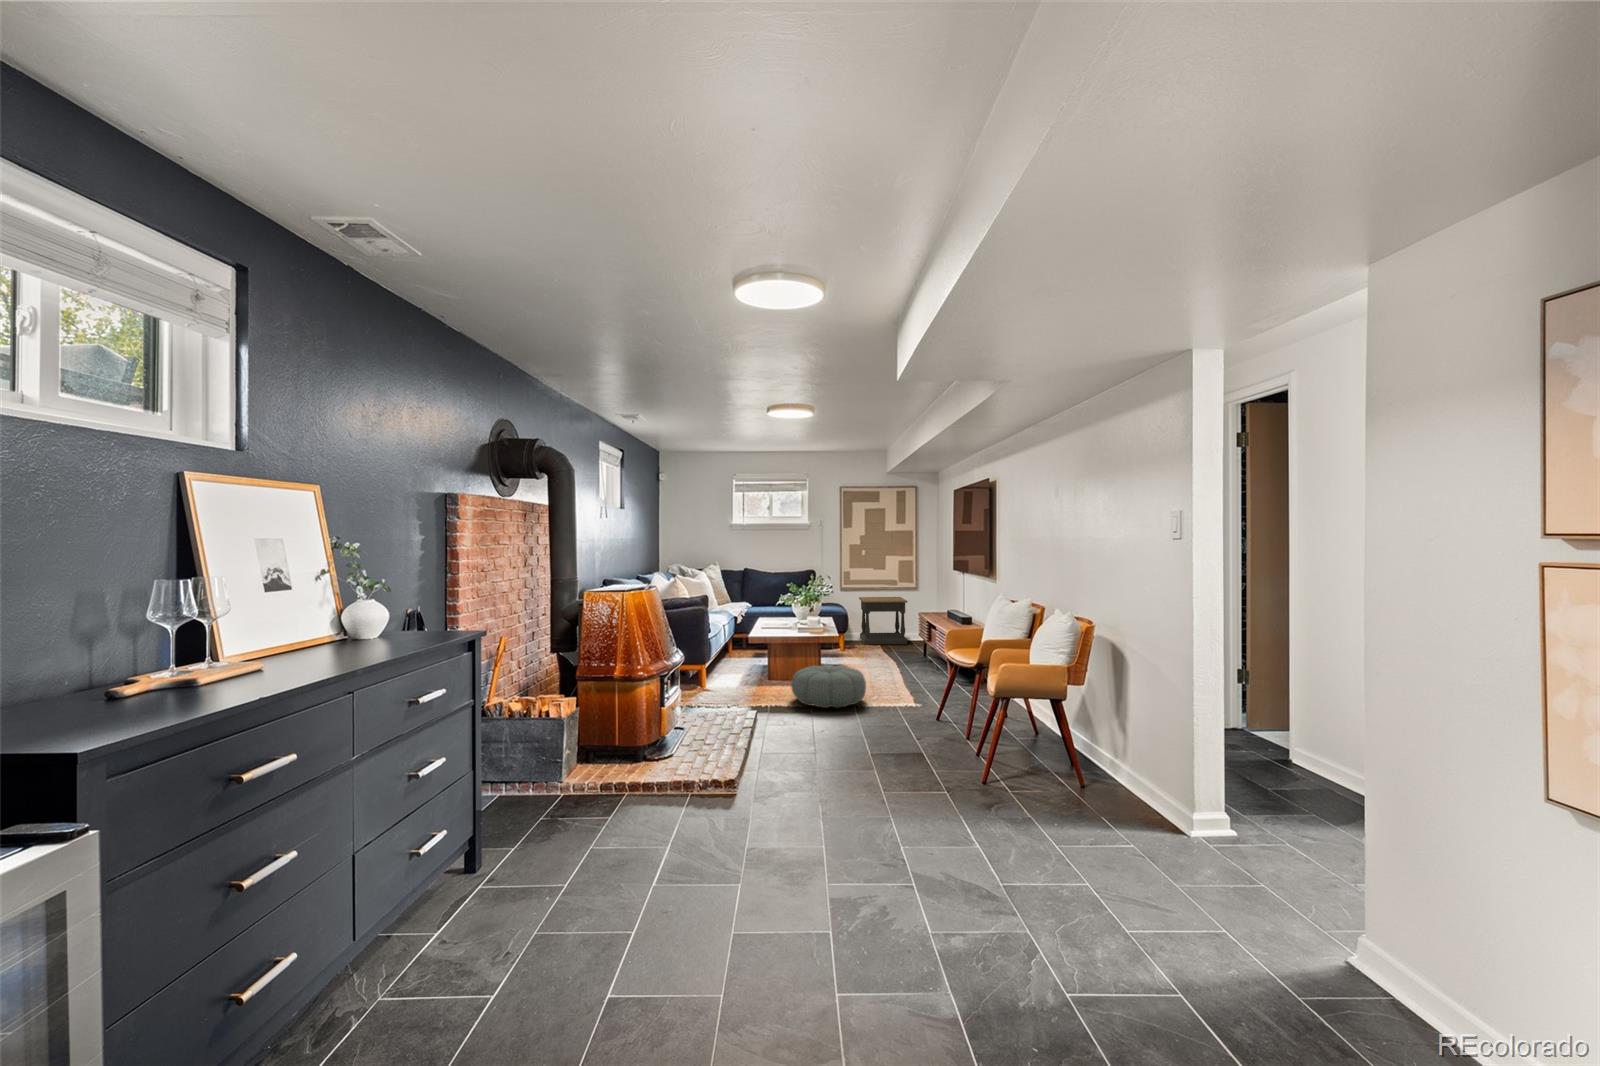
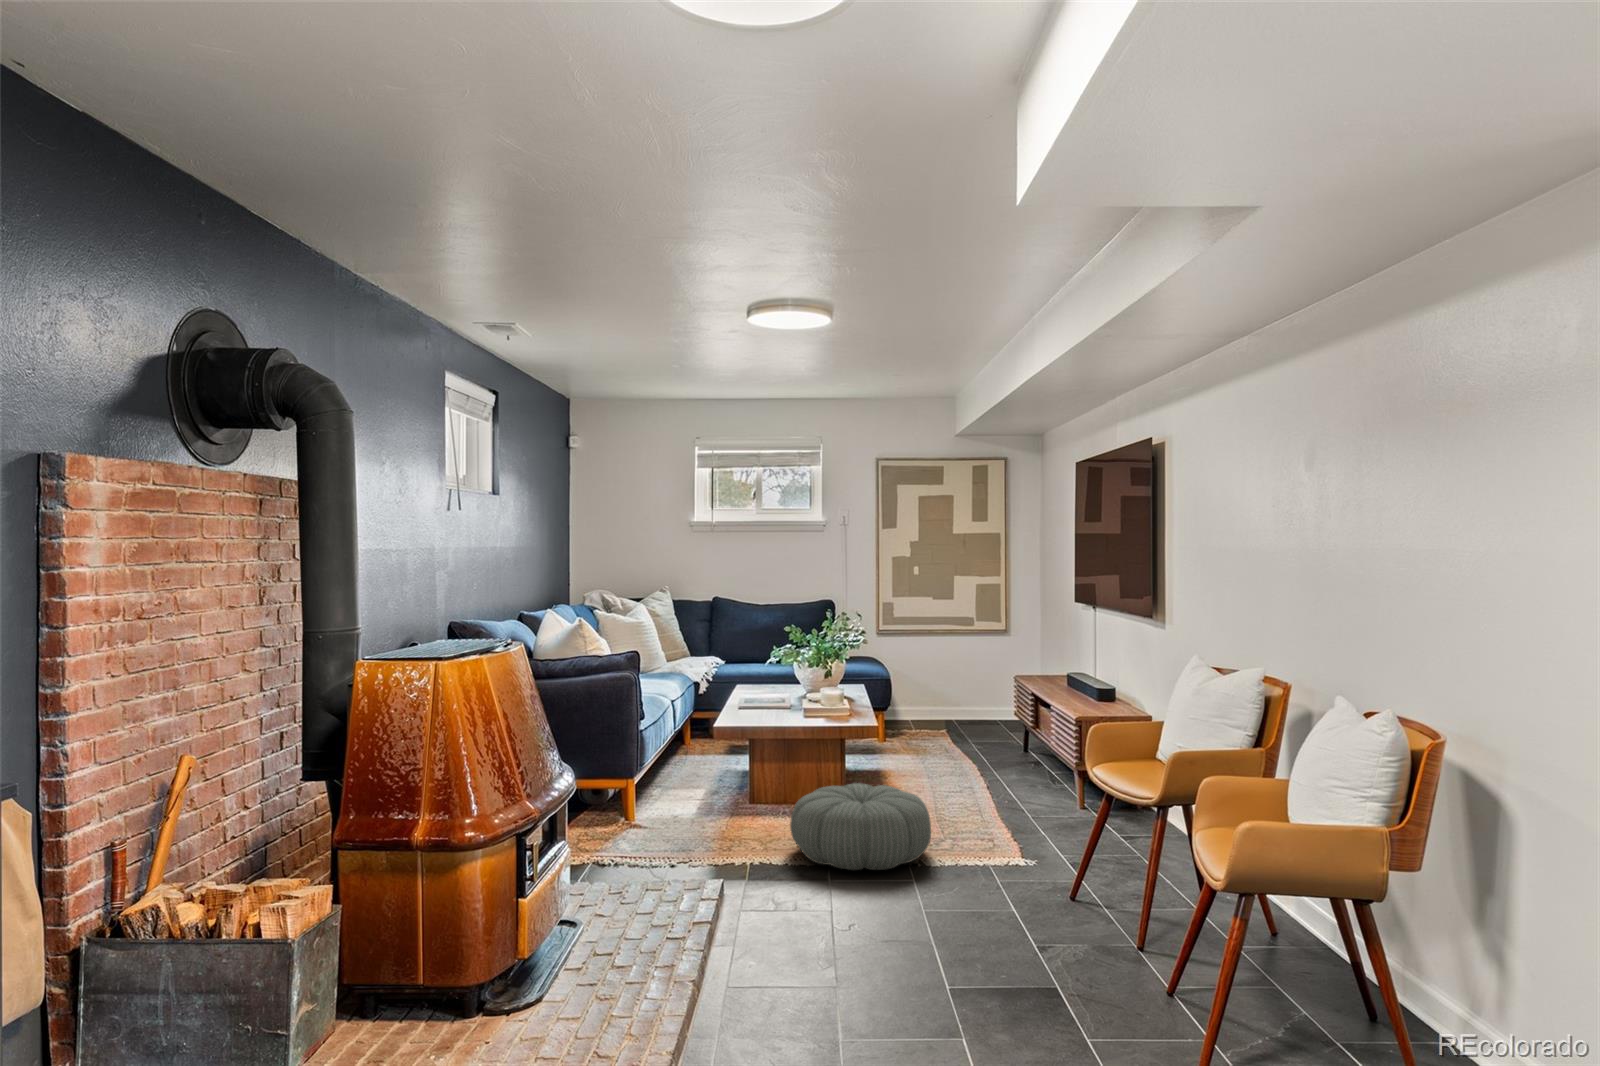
side table: present [859,597,908,645] -> none [909,647,995,731]

